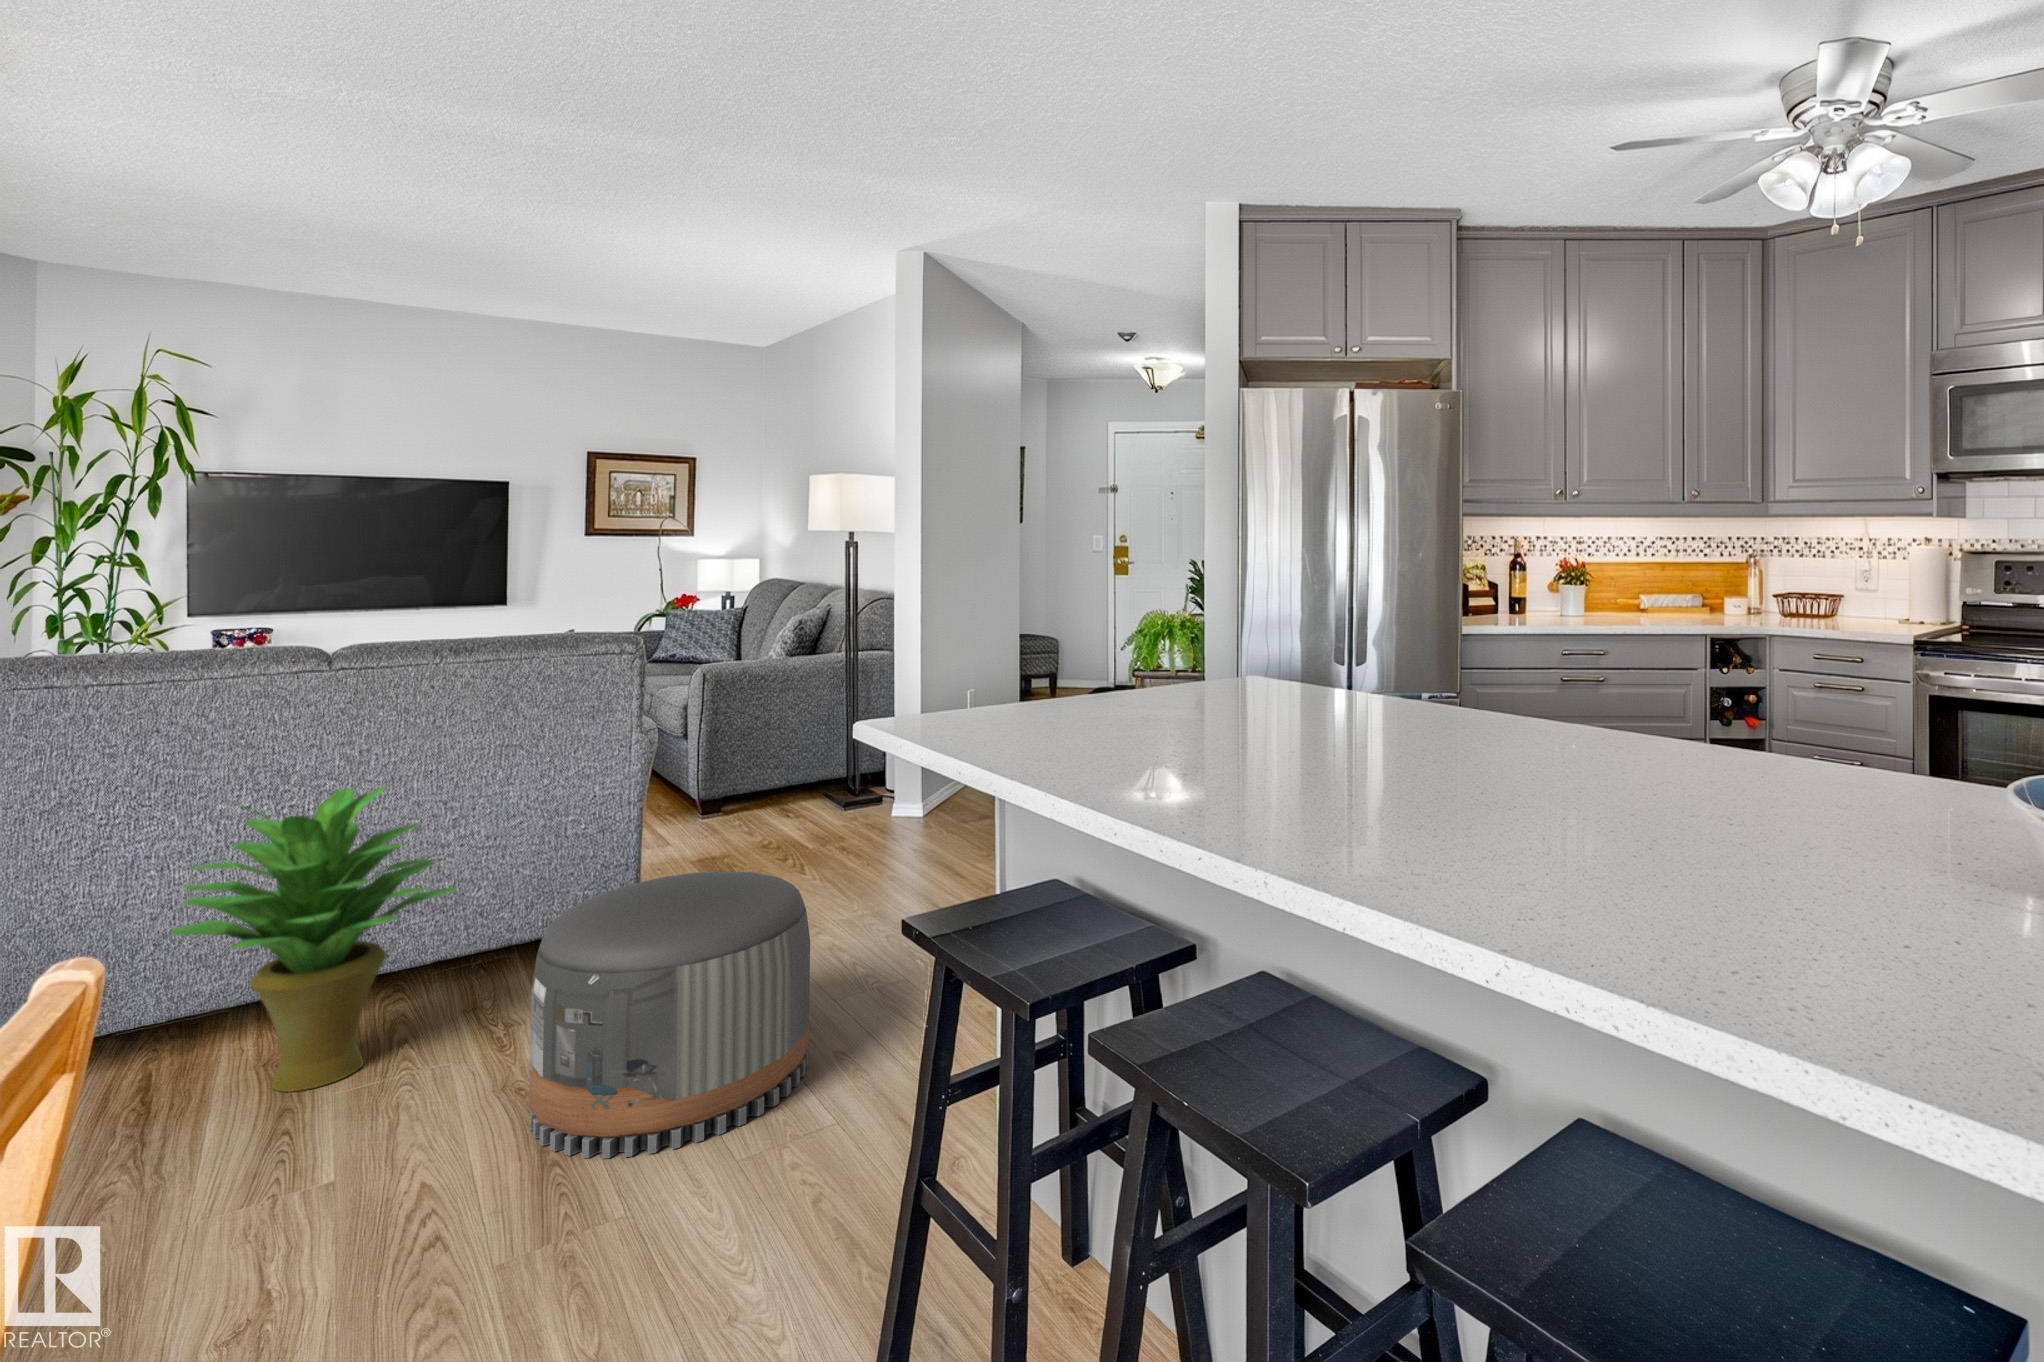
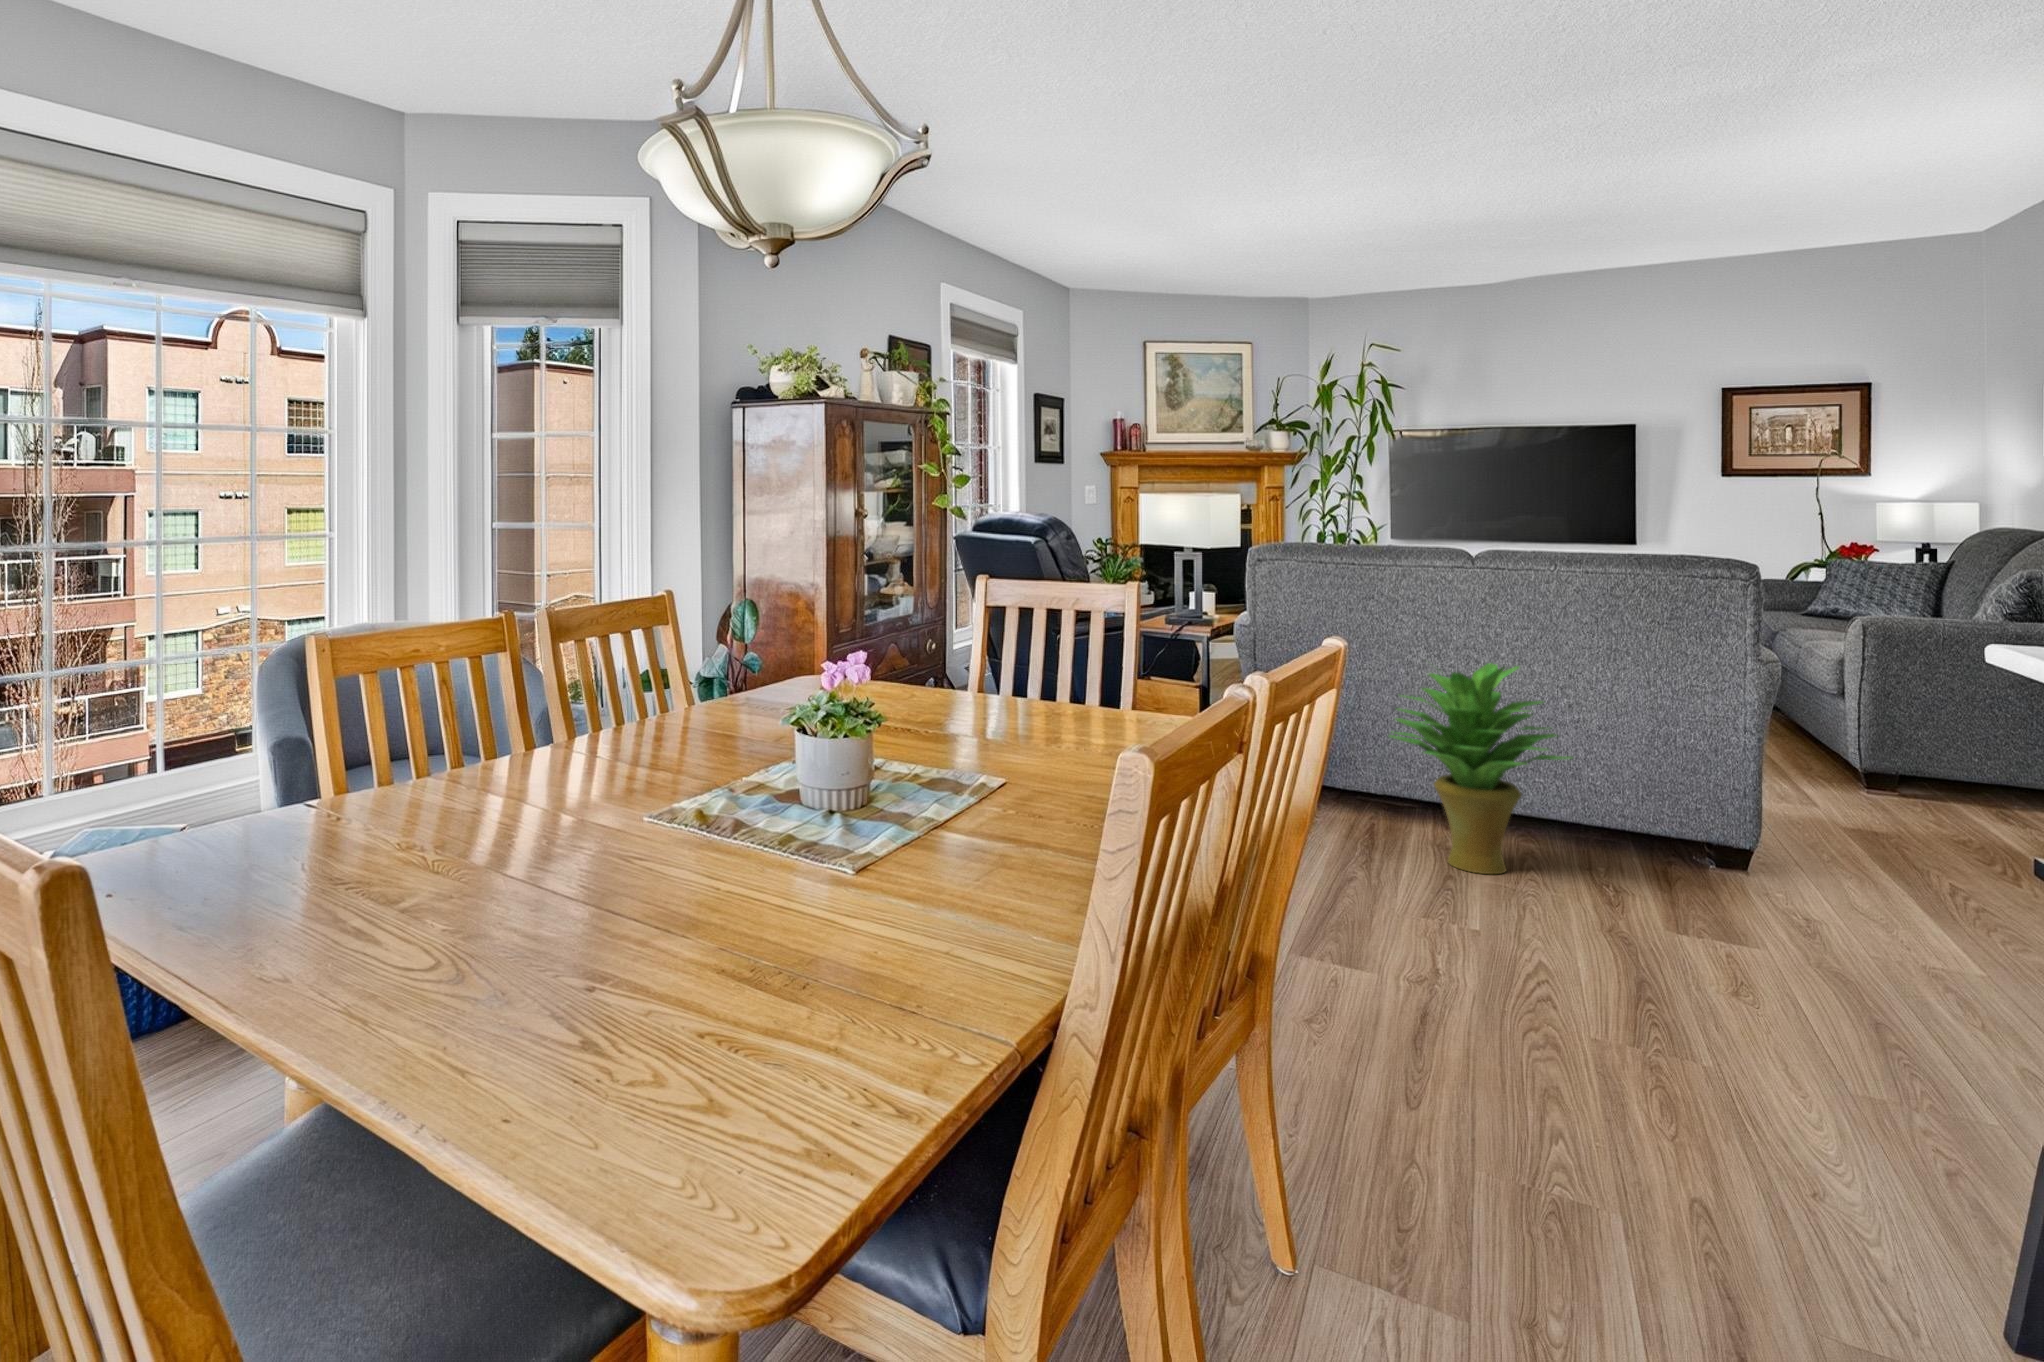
pouf: present [529,871,810,1158] -> none [1628,791,1940,1046]

